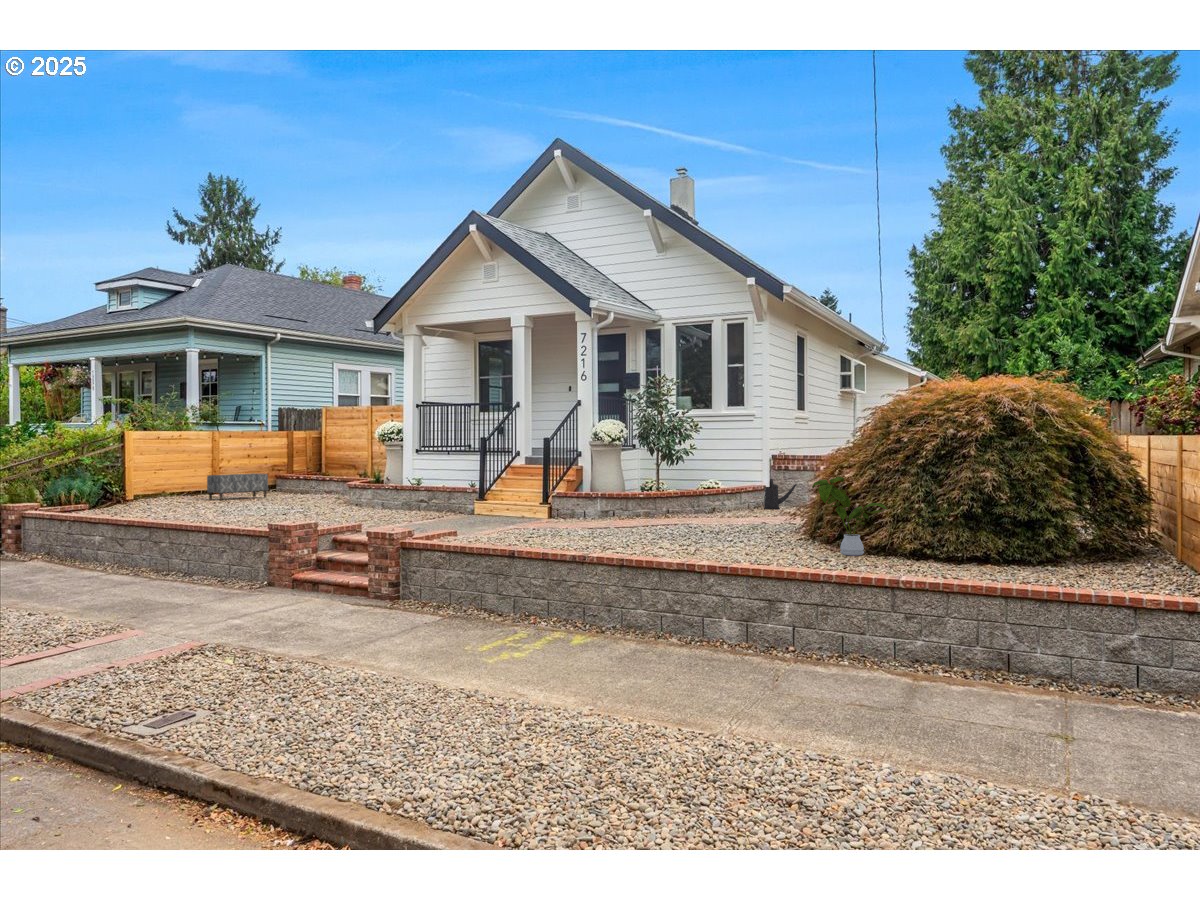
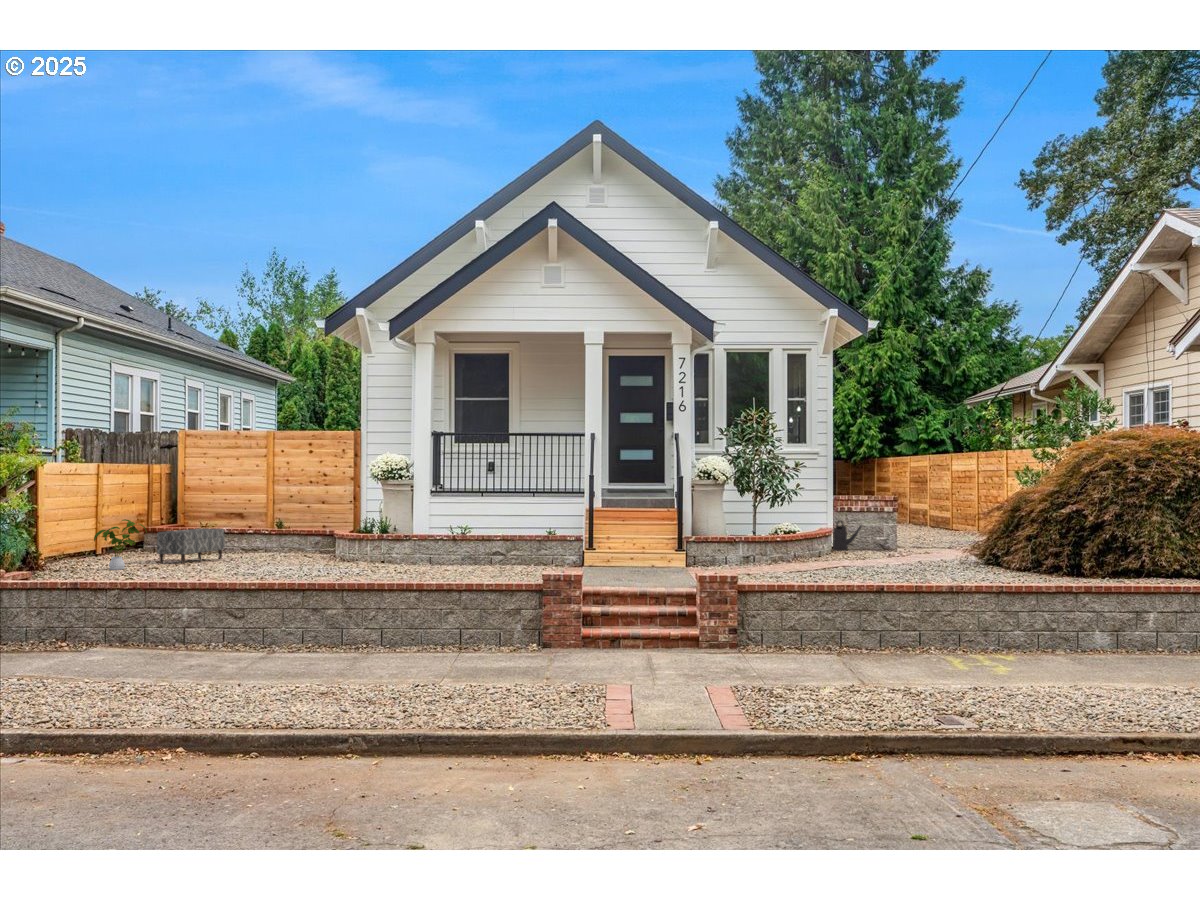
house plant: present [812,477,887,556] -> present [94,519,147,570]

